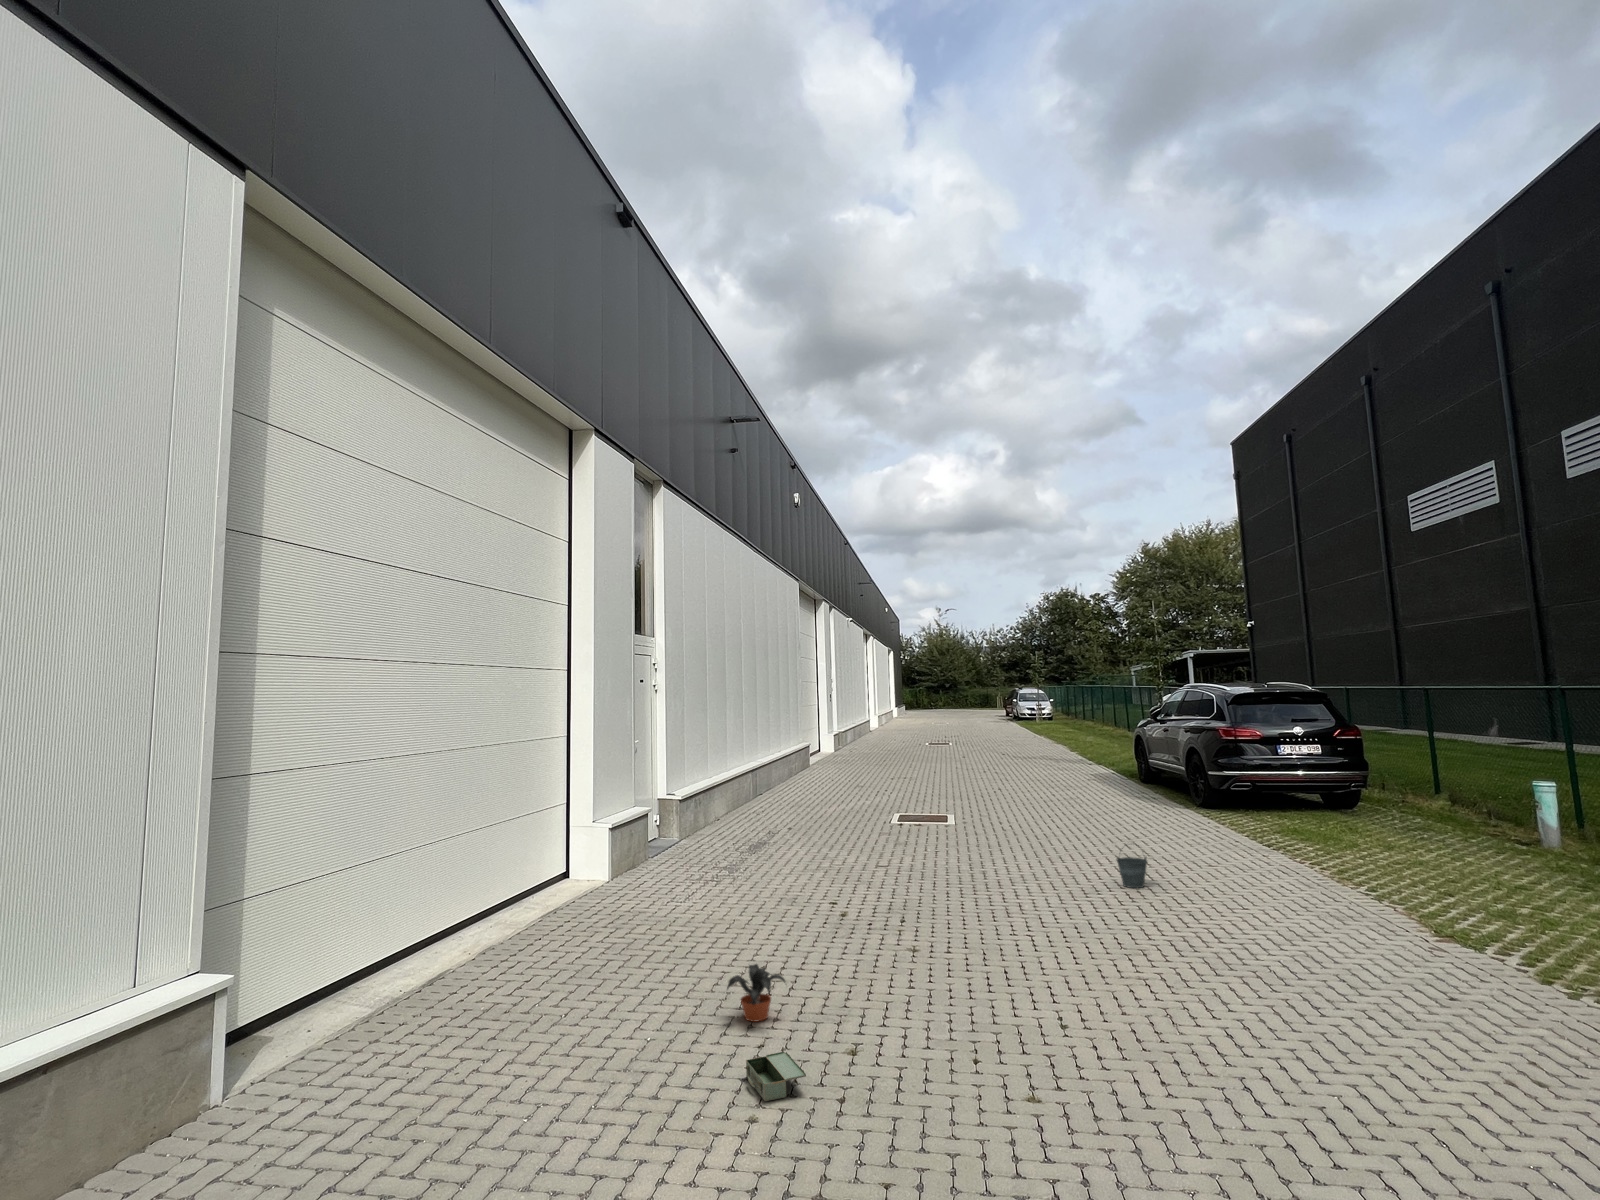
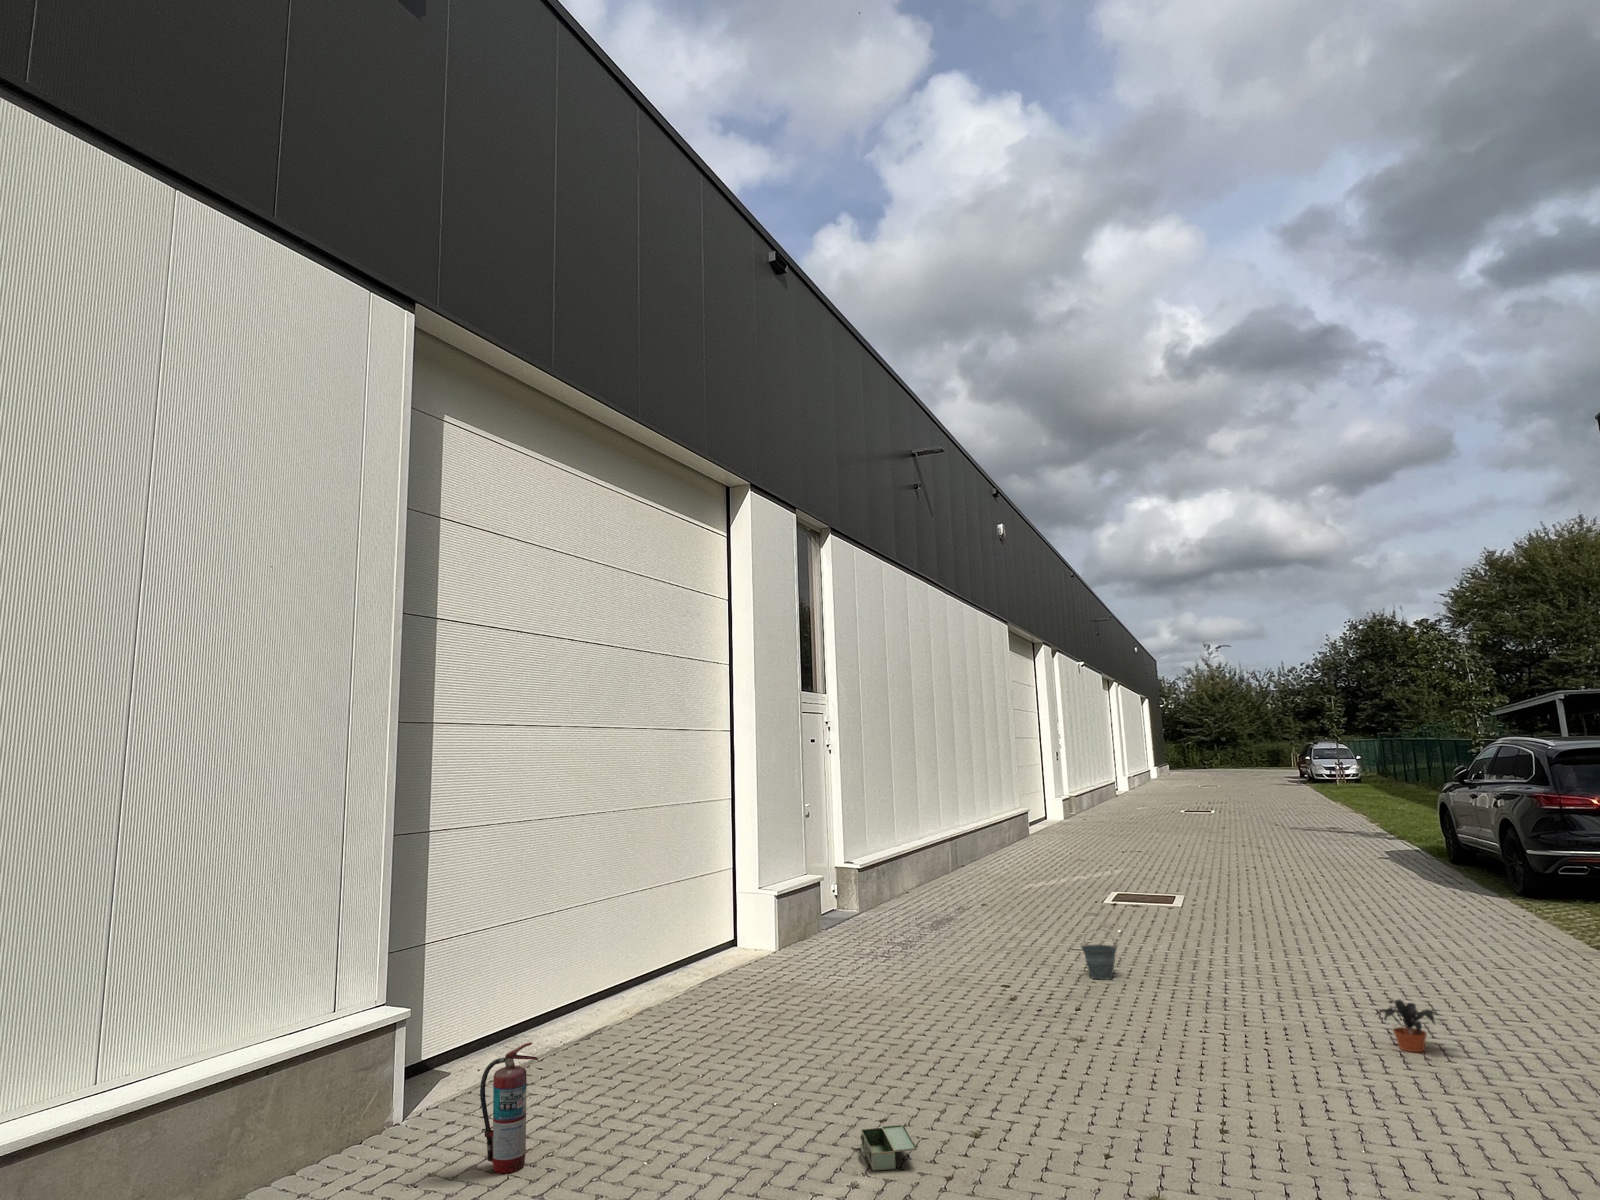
bucket: present [1117,857,1147,888] -> present [1081,941,1117,980]
potted plant: present [727,964,785,1021] -> present [1377,1000,1437,1052]
fire extinguisher: none [332,1004,402,1150] -> present [480,1042,538,1173]

